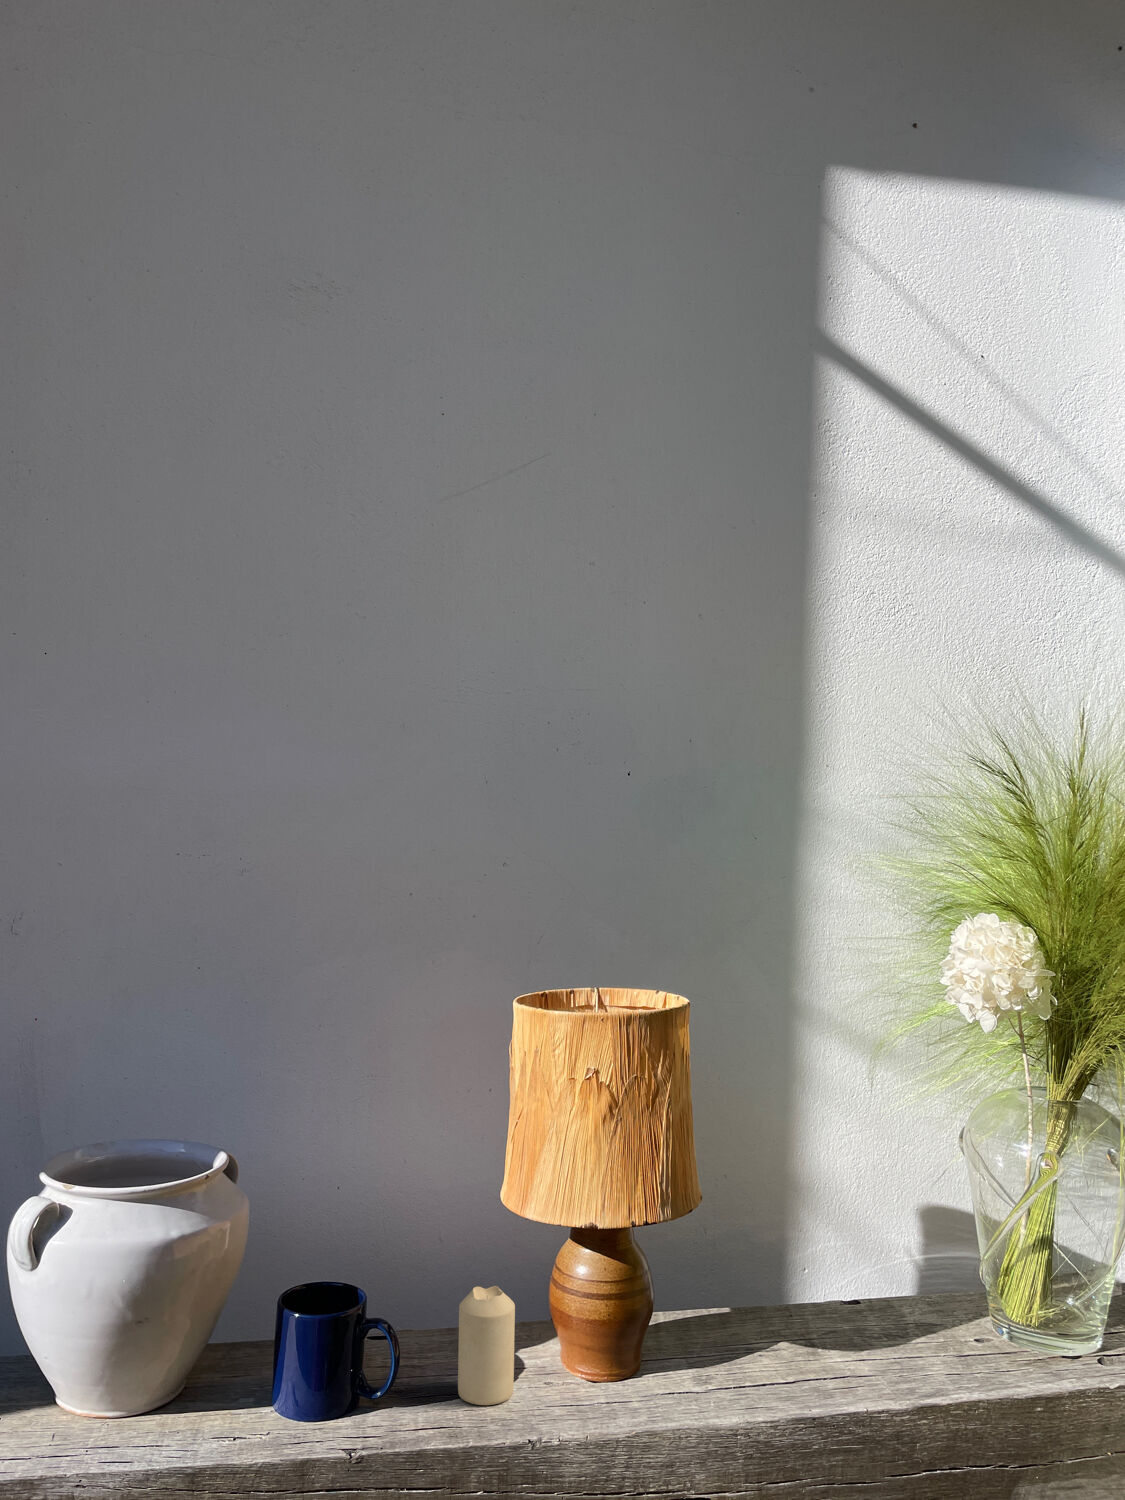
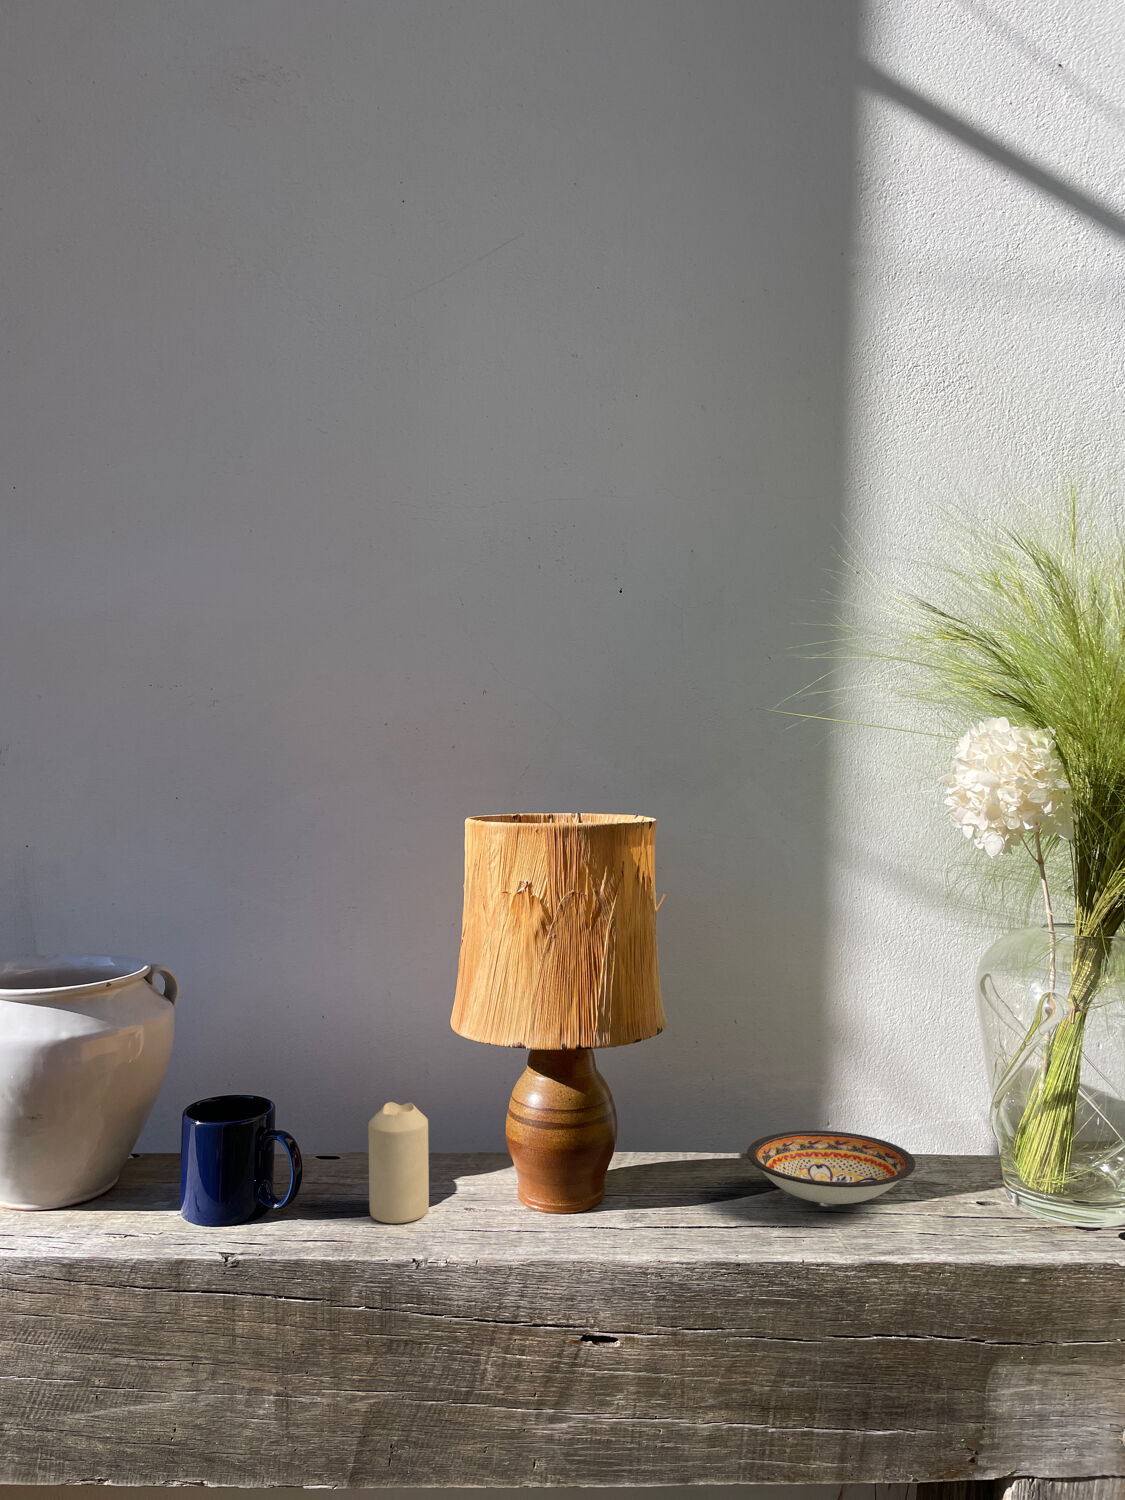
ceramic bowl: none [786,1284,931,1354] -> present [747,1131,916,1205]

